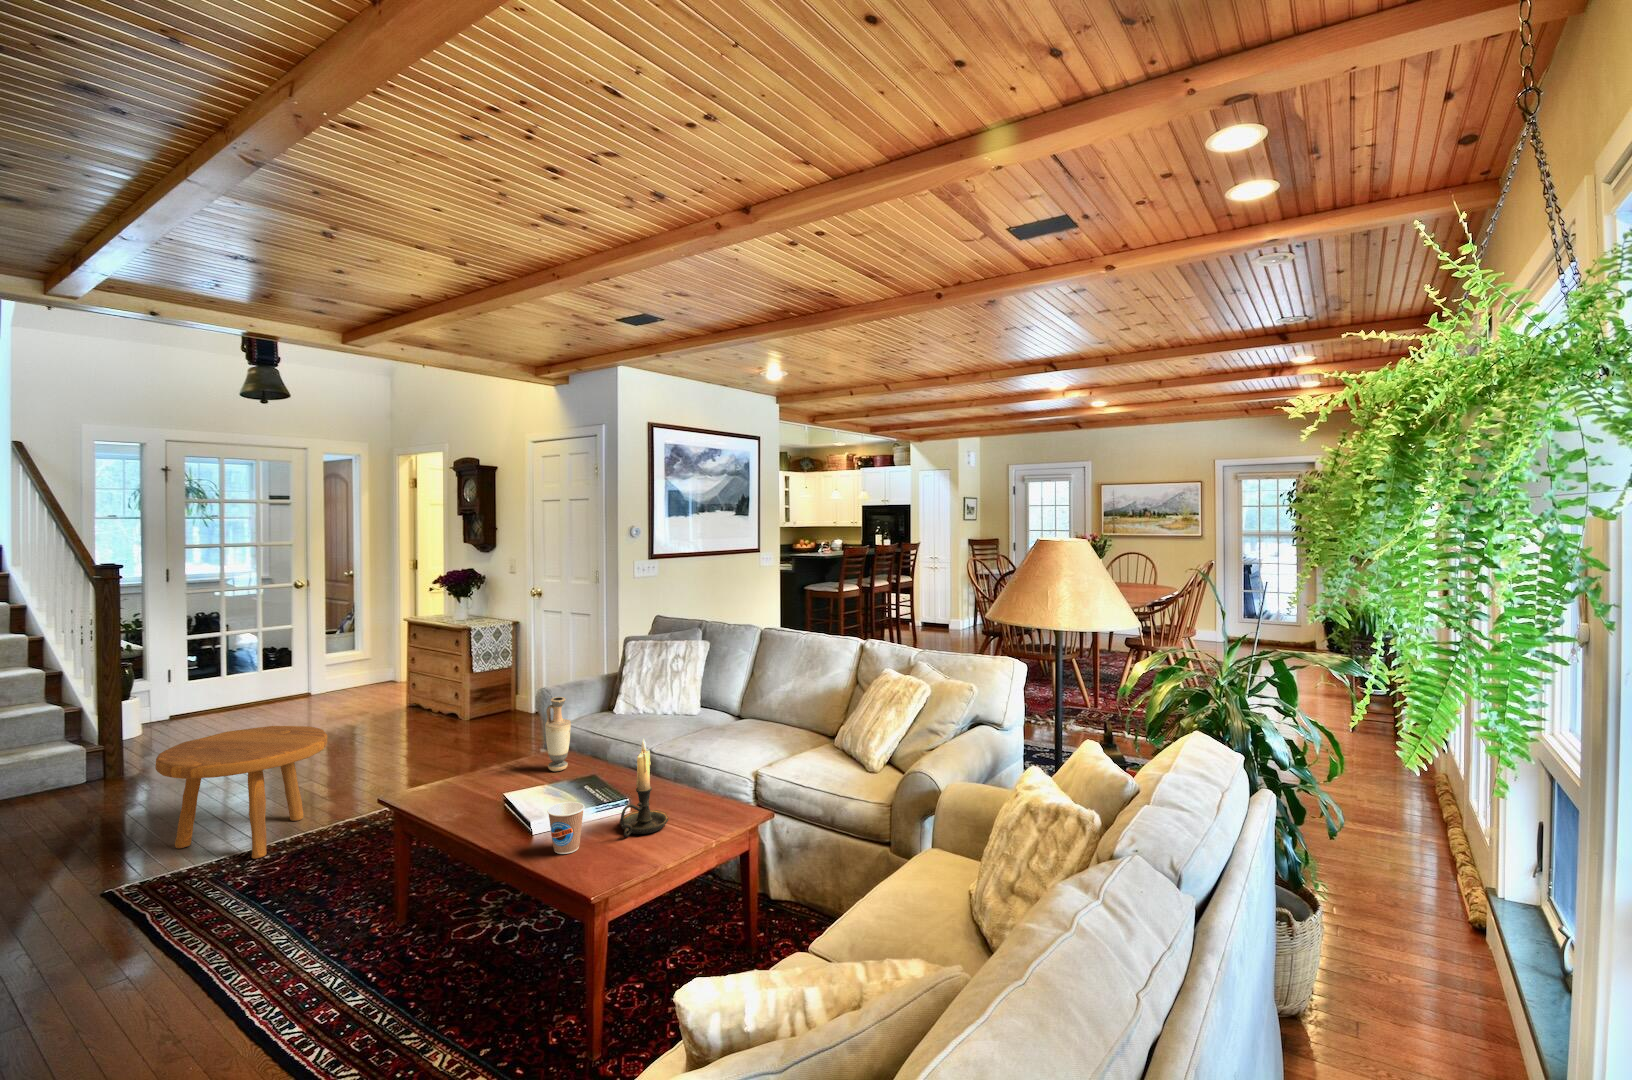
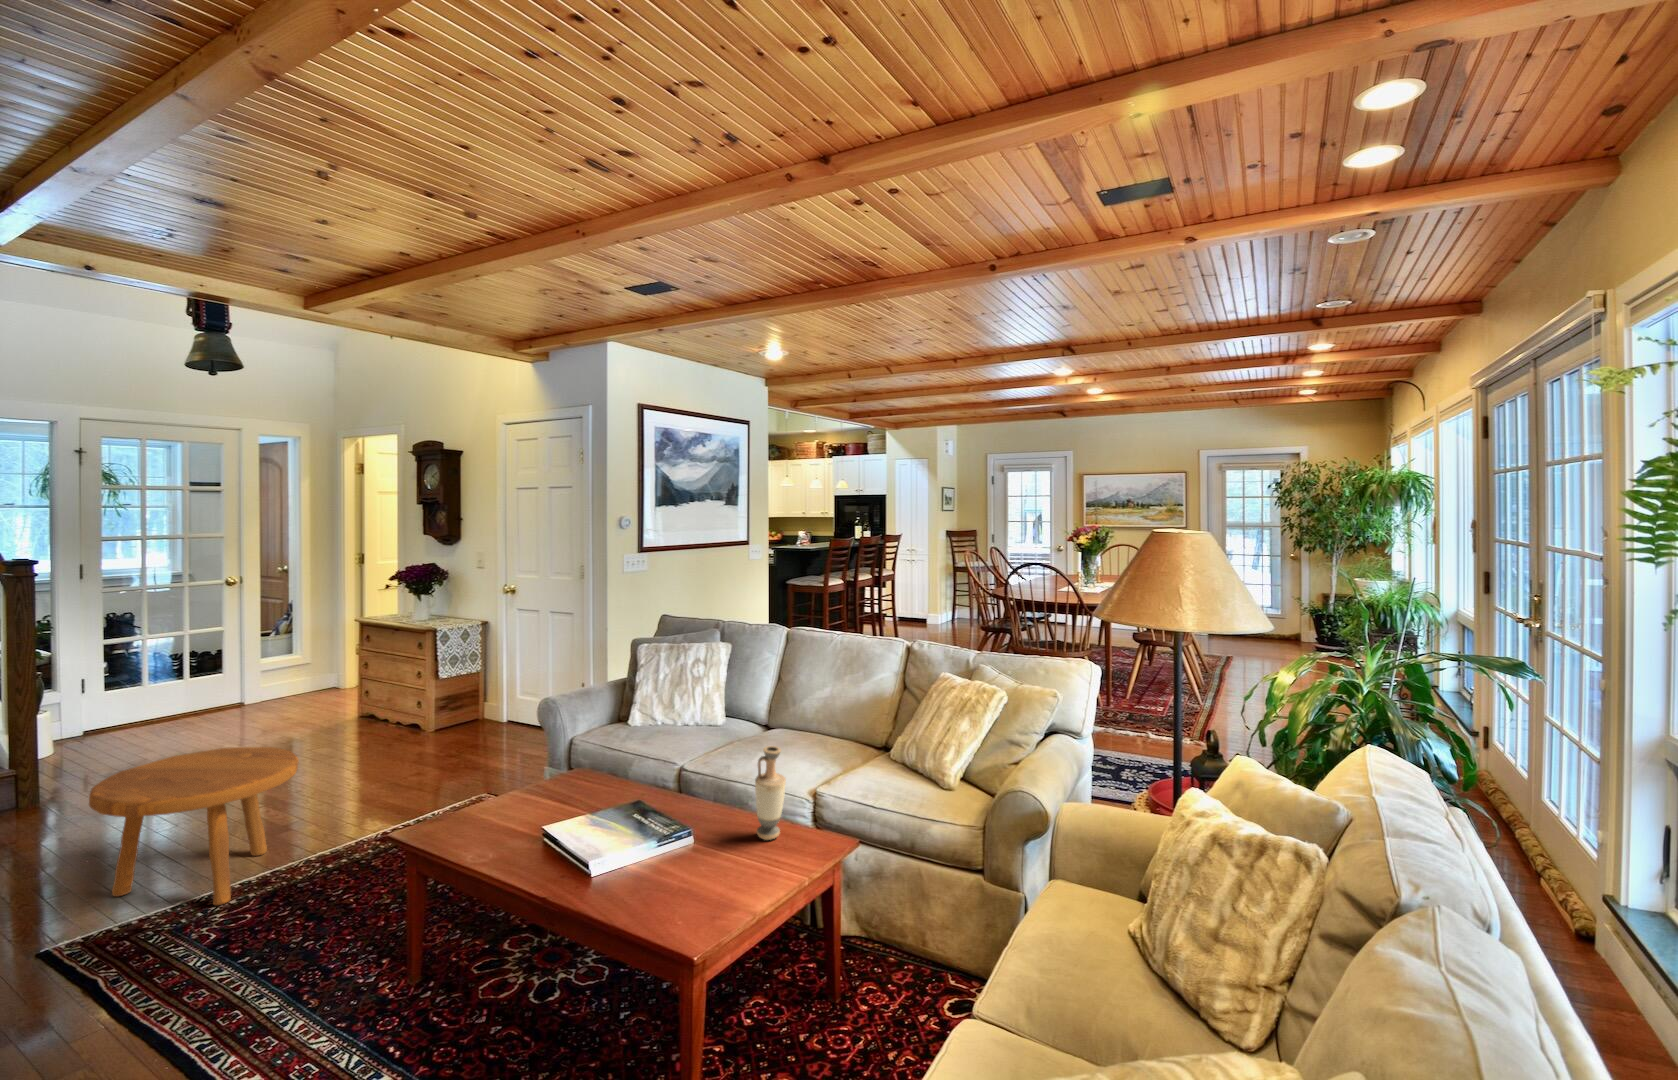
vase: present [545,697,571,772] -> present [755,746,786,840]
candle holder: present [620,739,668,837] -> none [686,764,739,876]
coffee cup: present [548,802,584,854] -> none [615,840,656,901]

